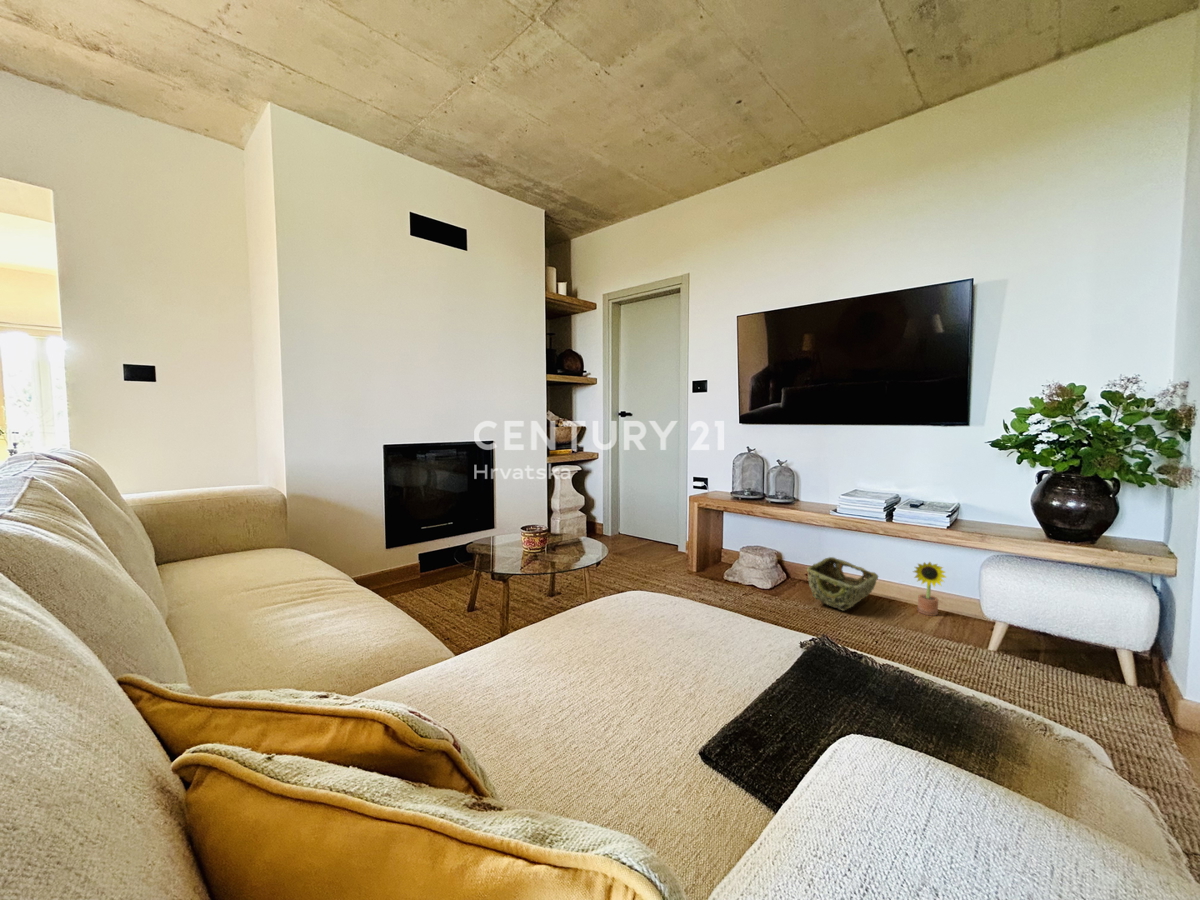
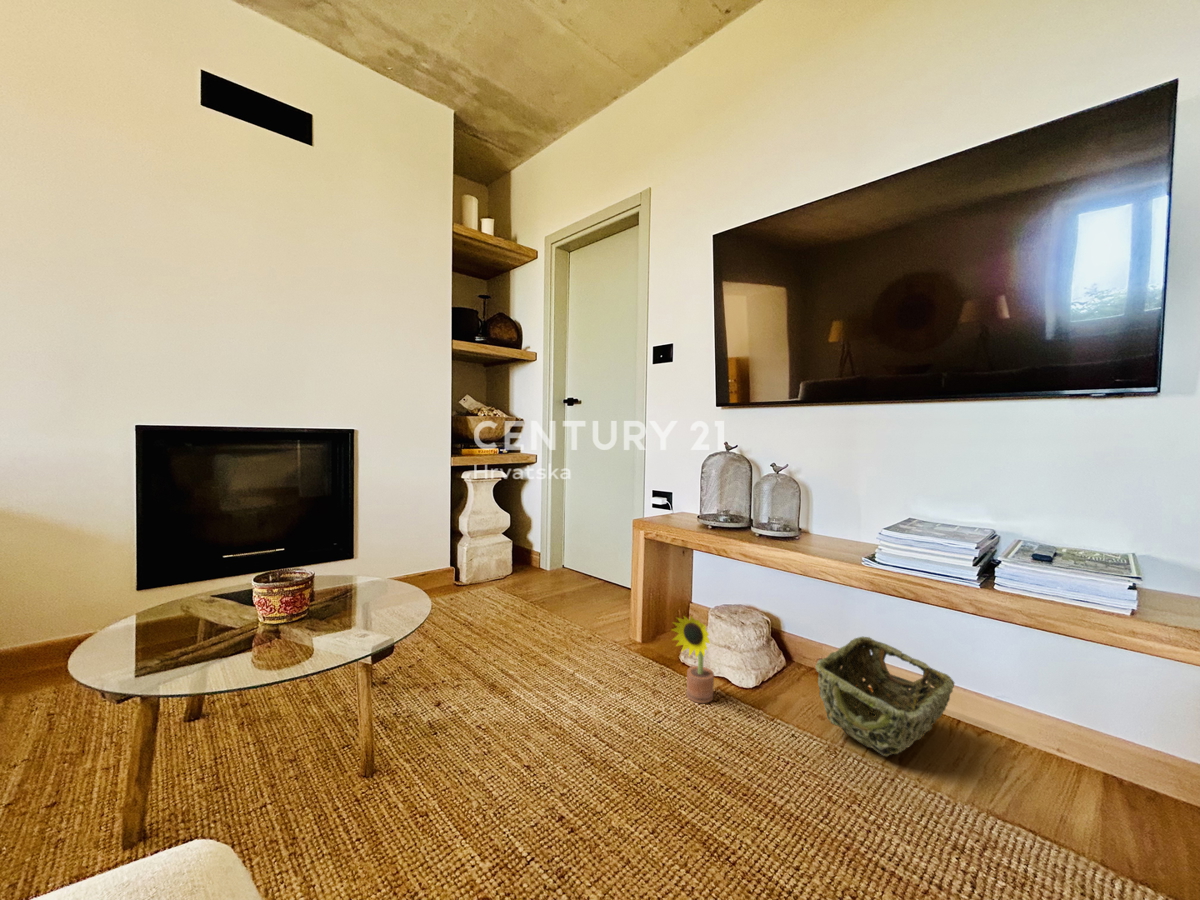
decorative plant: present [914,562,946,616] -> present [672,616,714,703]

